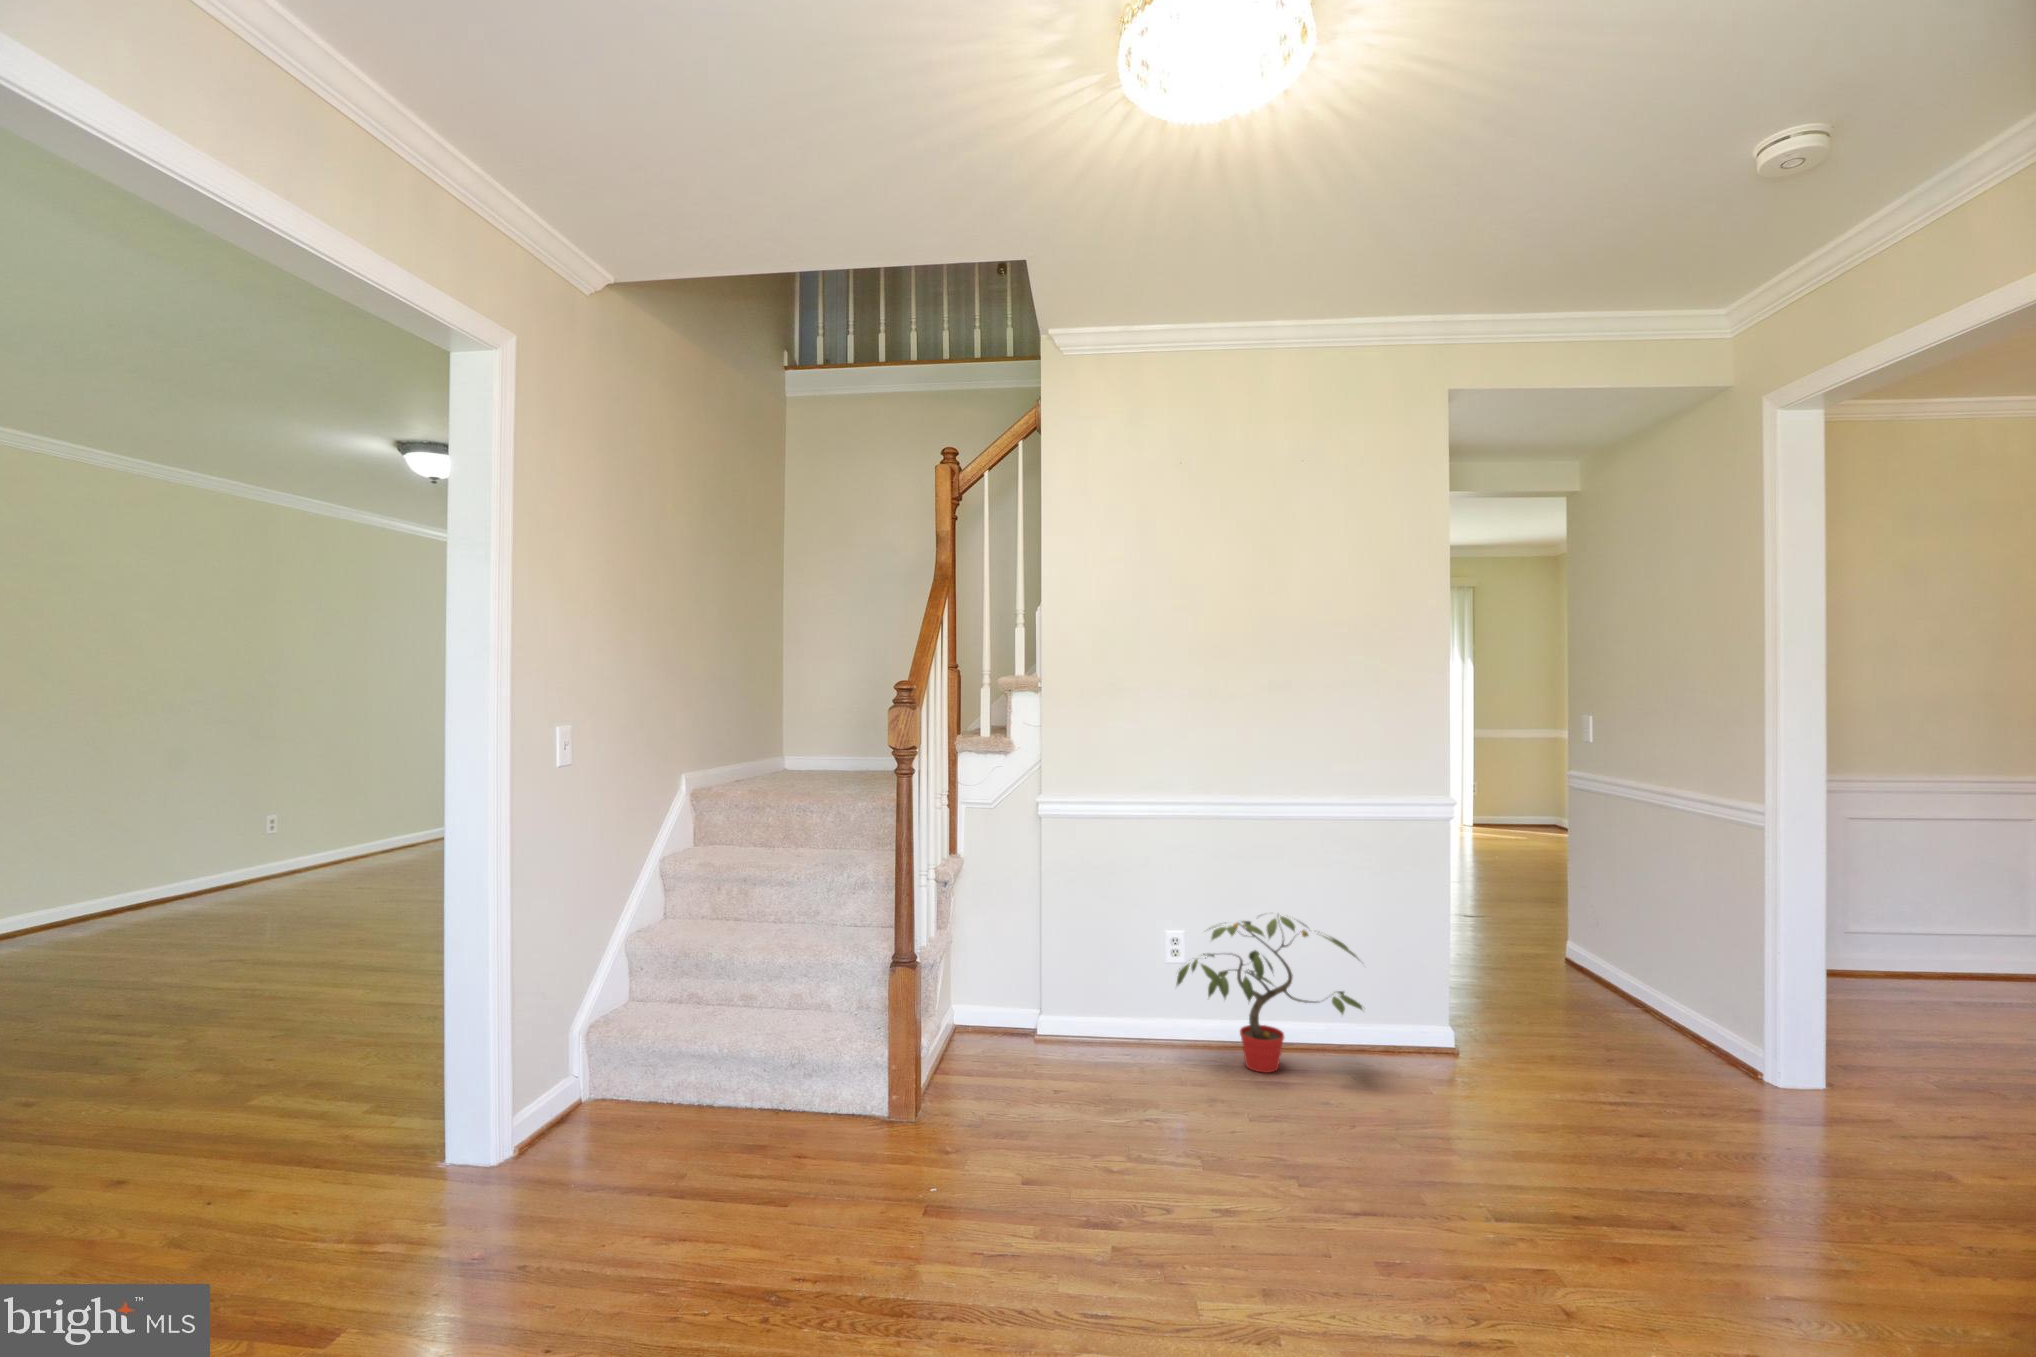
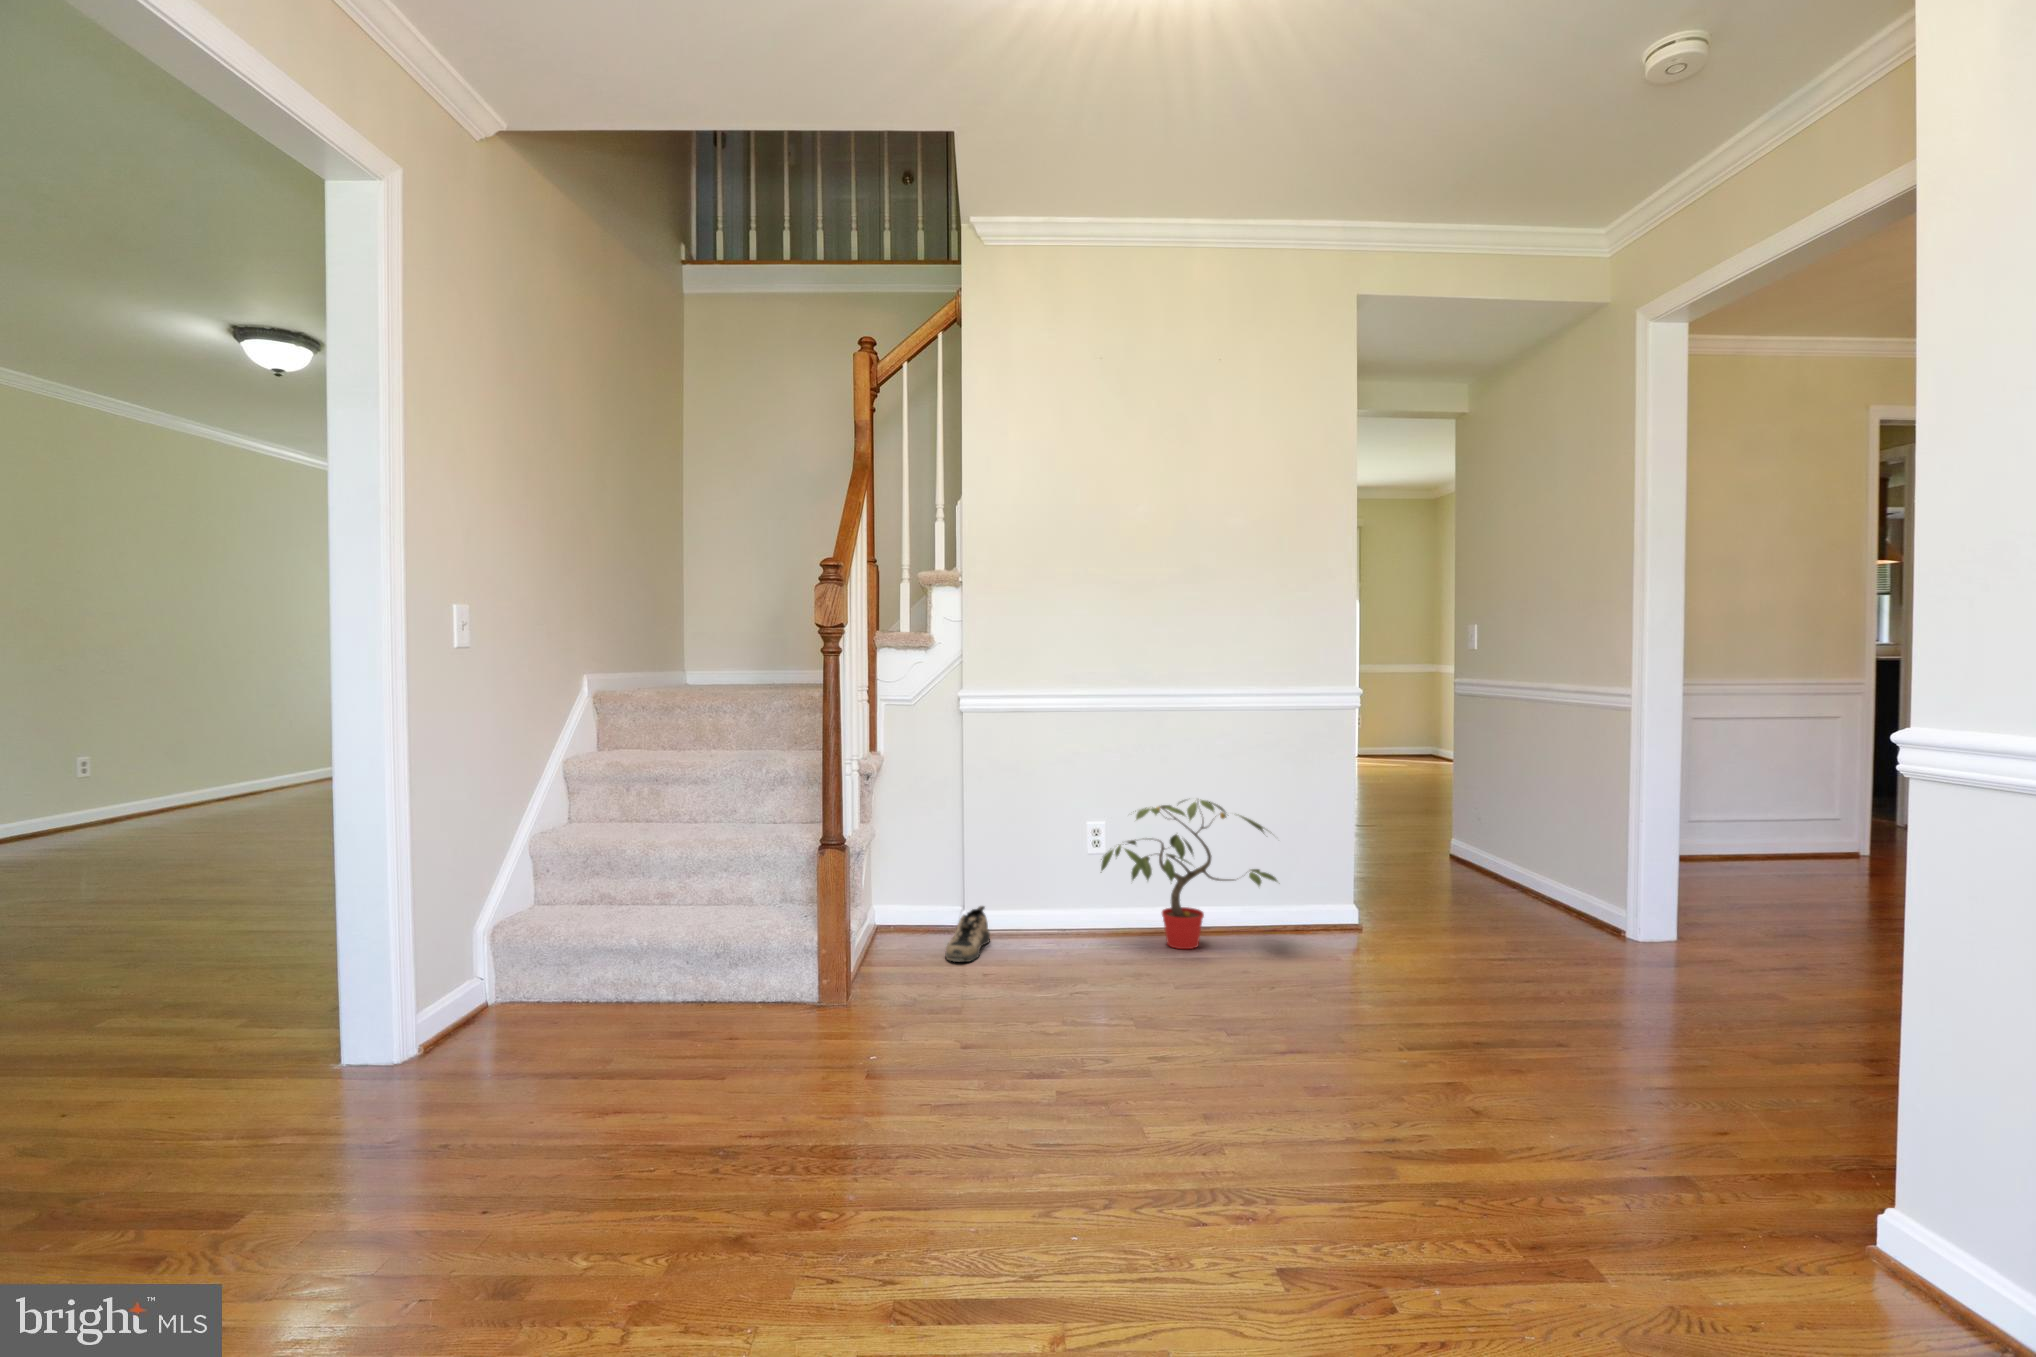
shoe: none [1017,1012,1064,1076] -> present [945,906,990,962]

